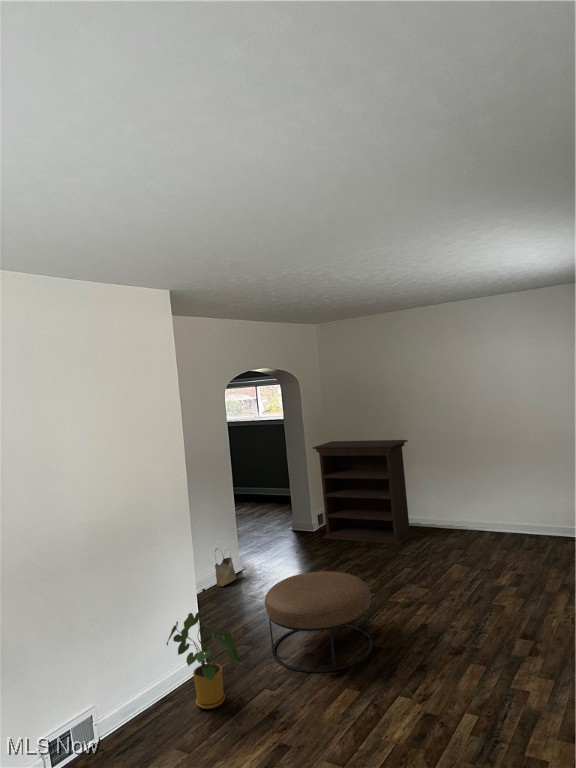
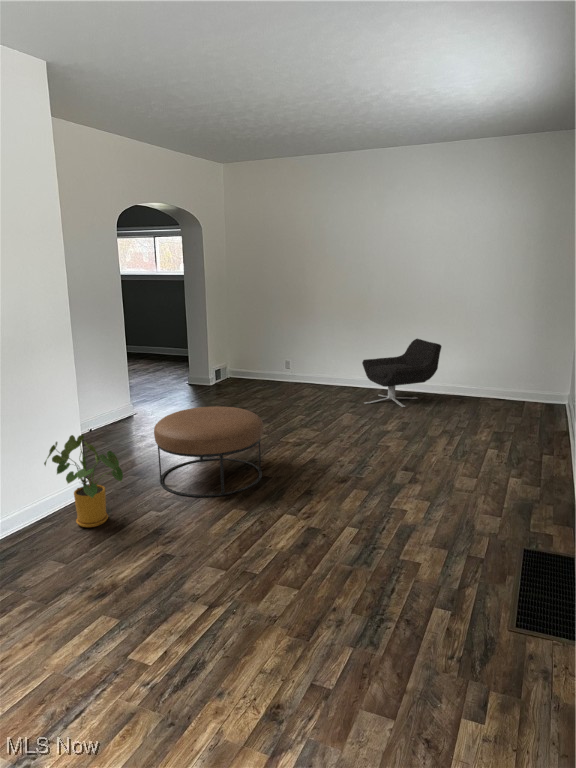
bookshelf: present [313,440,414,545] -> none [212,294,310,397]
lounge chair: none [467,479,550,555] -> present [362,339,442,407]
woven basket: present [215,550,236,587] -> none [103,390,126,427]

